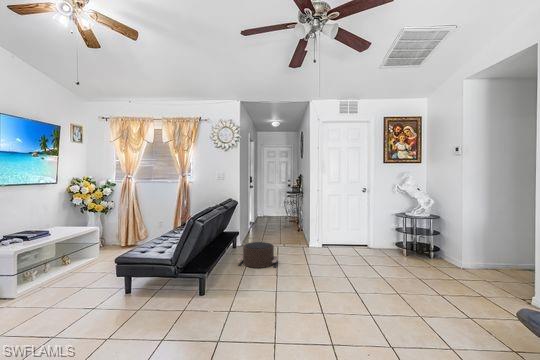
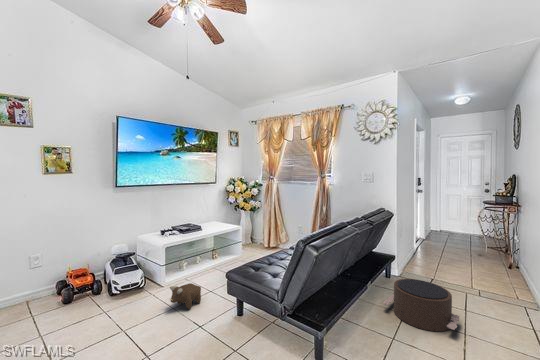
plush toy: none [50,281,84,304] -> present [170,283,201,309]

